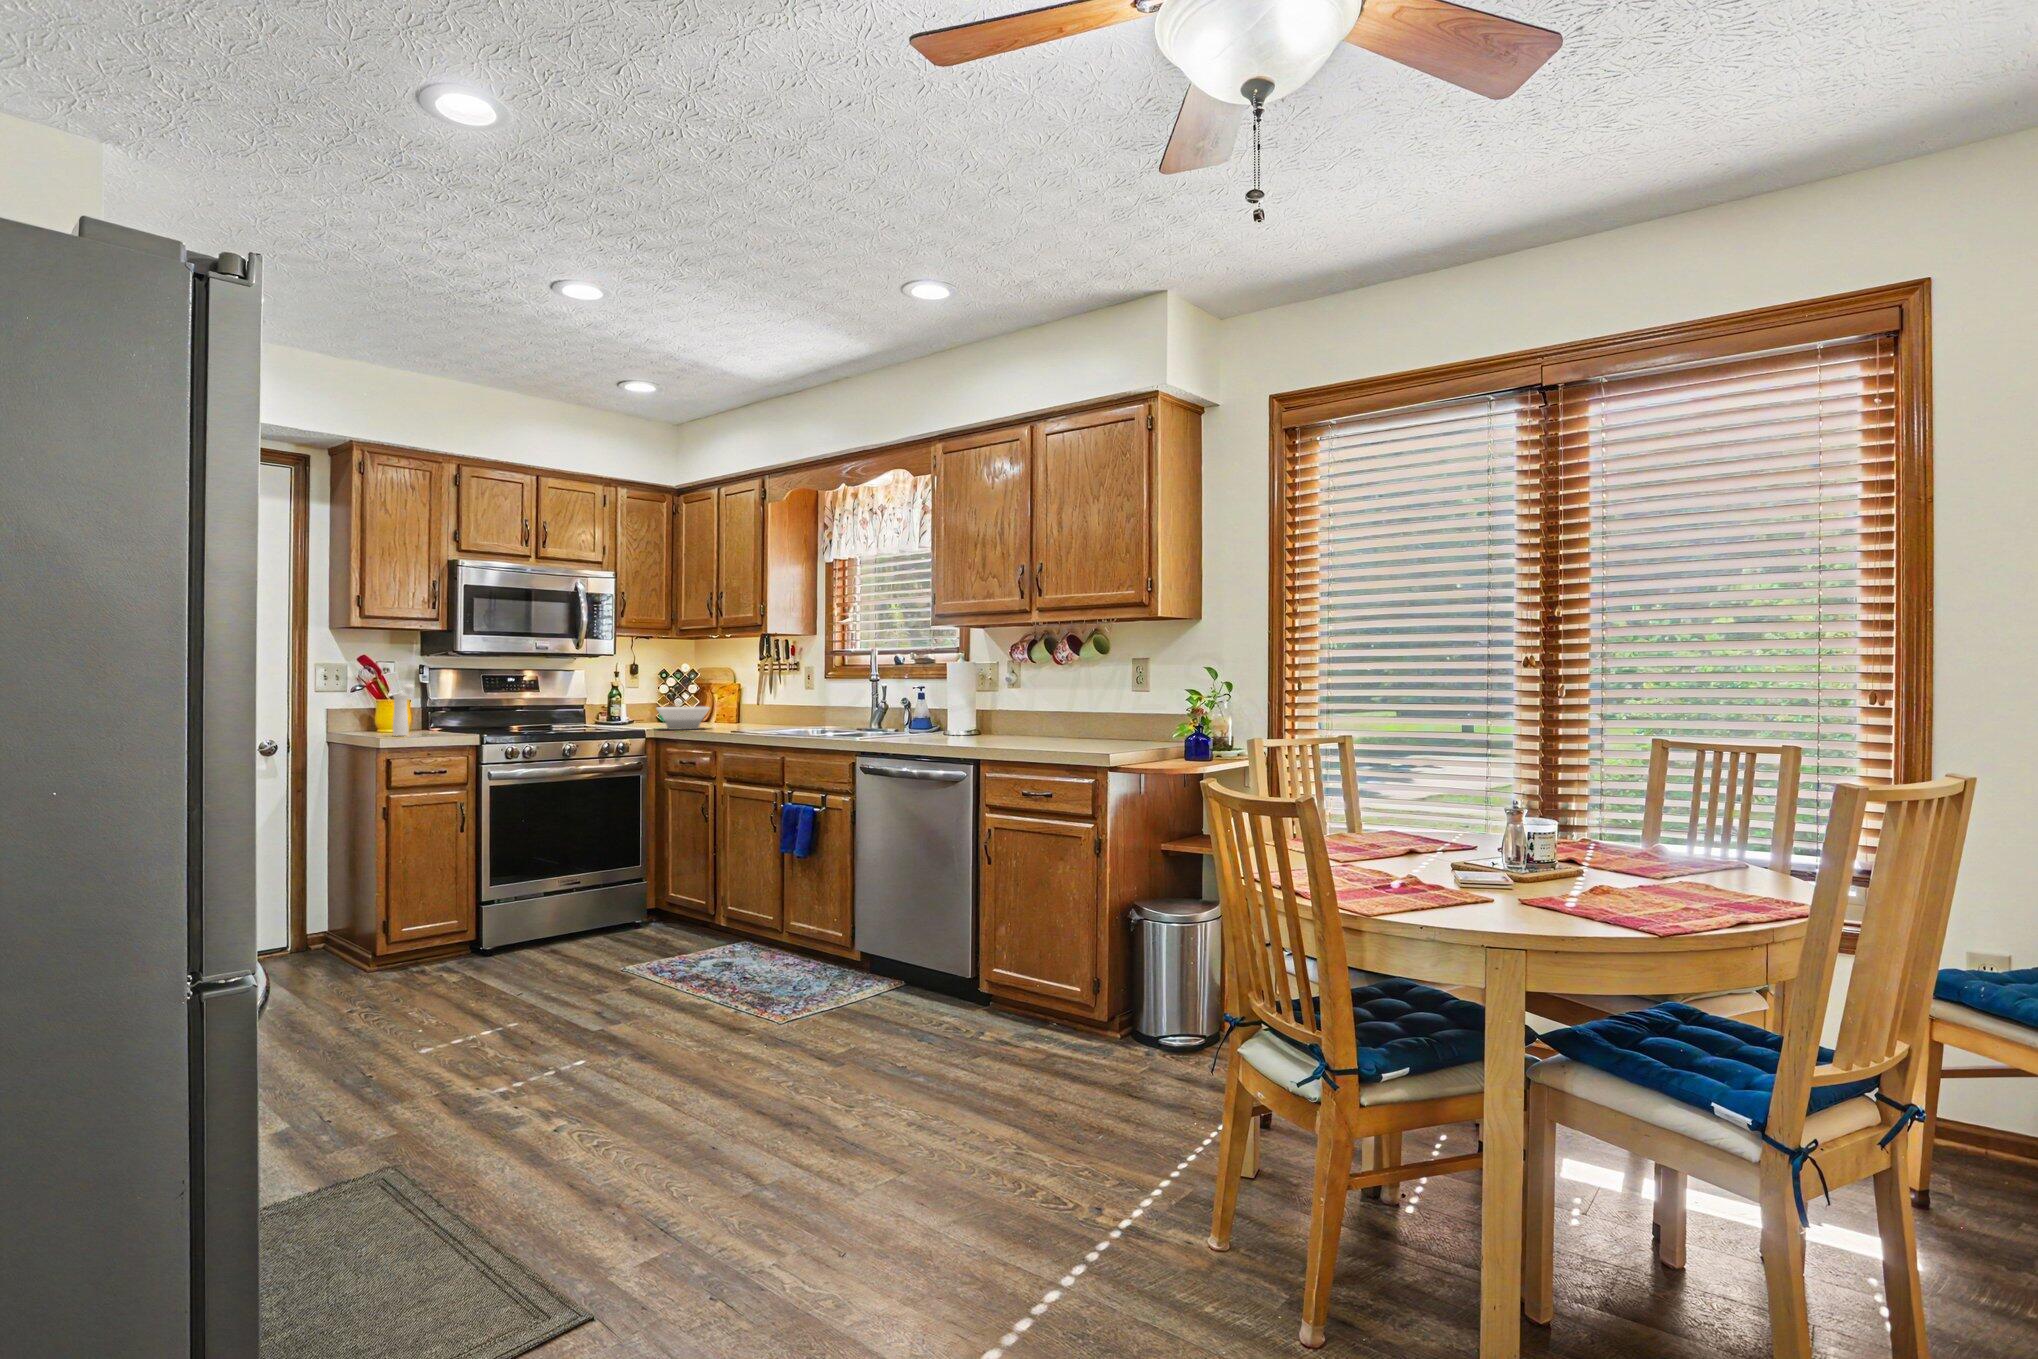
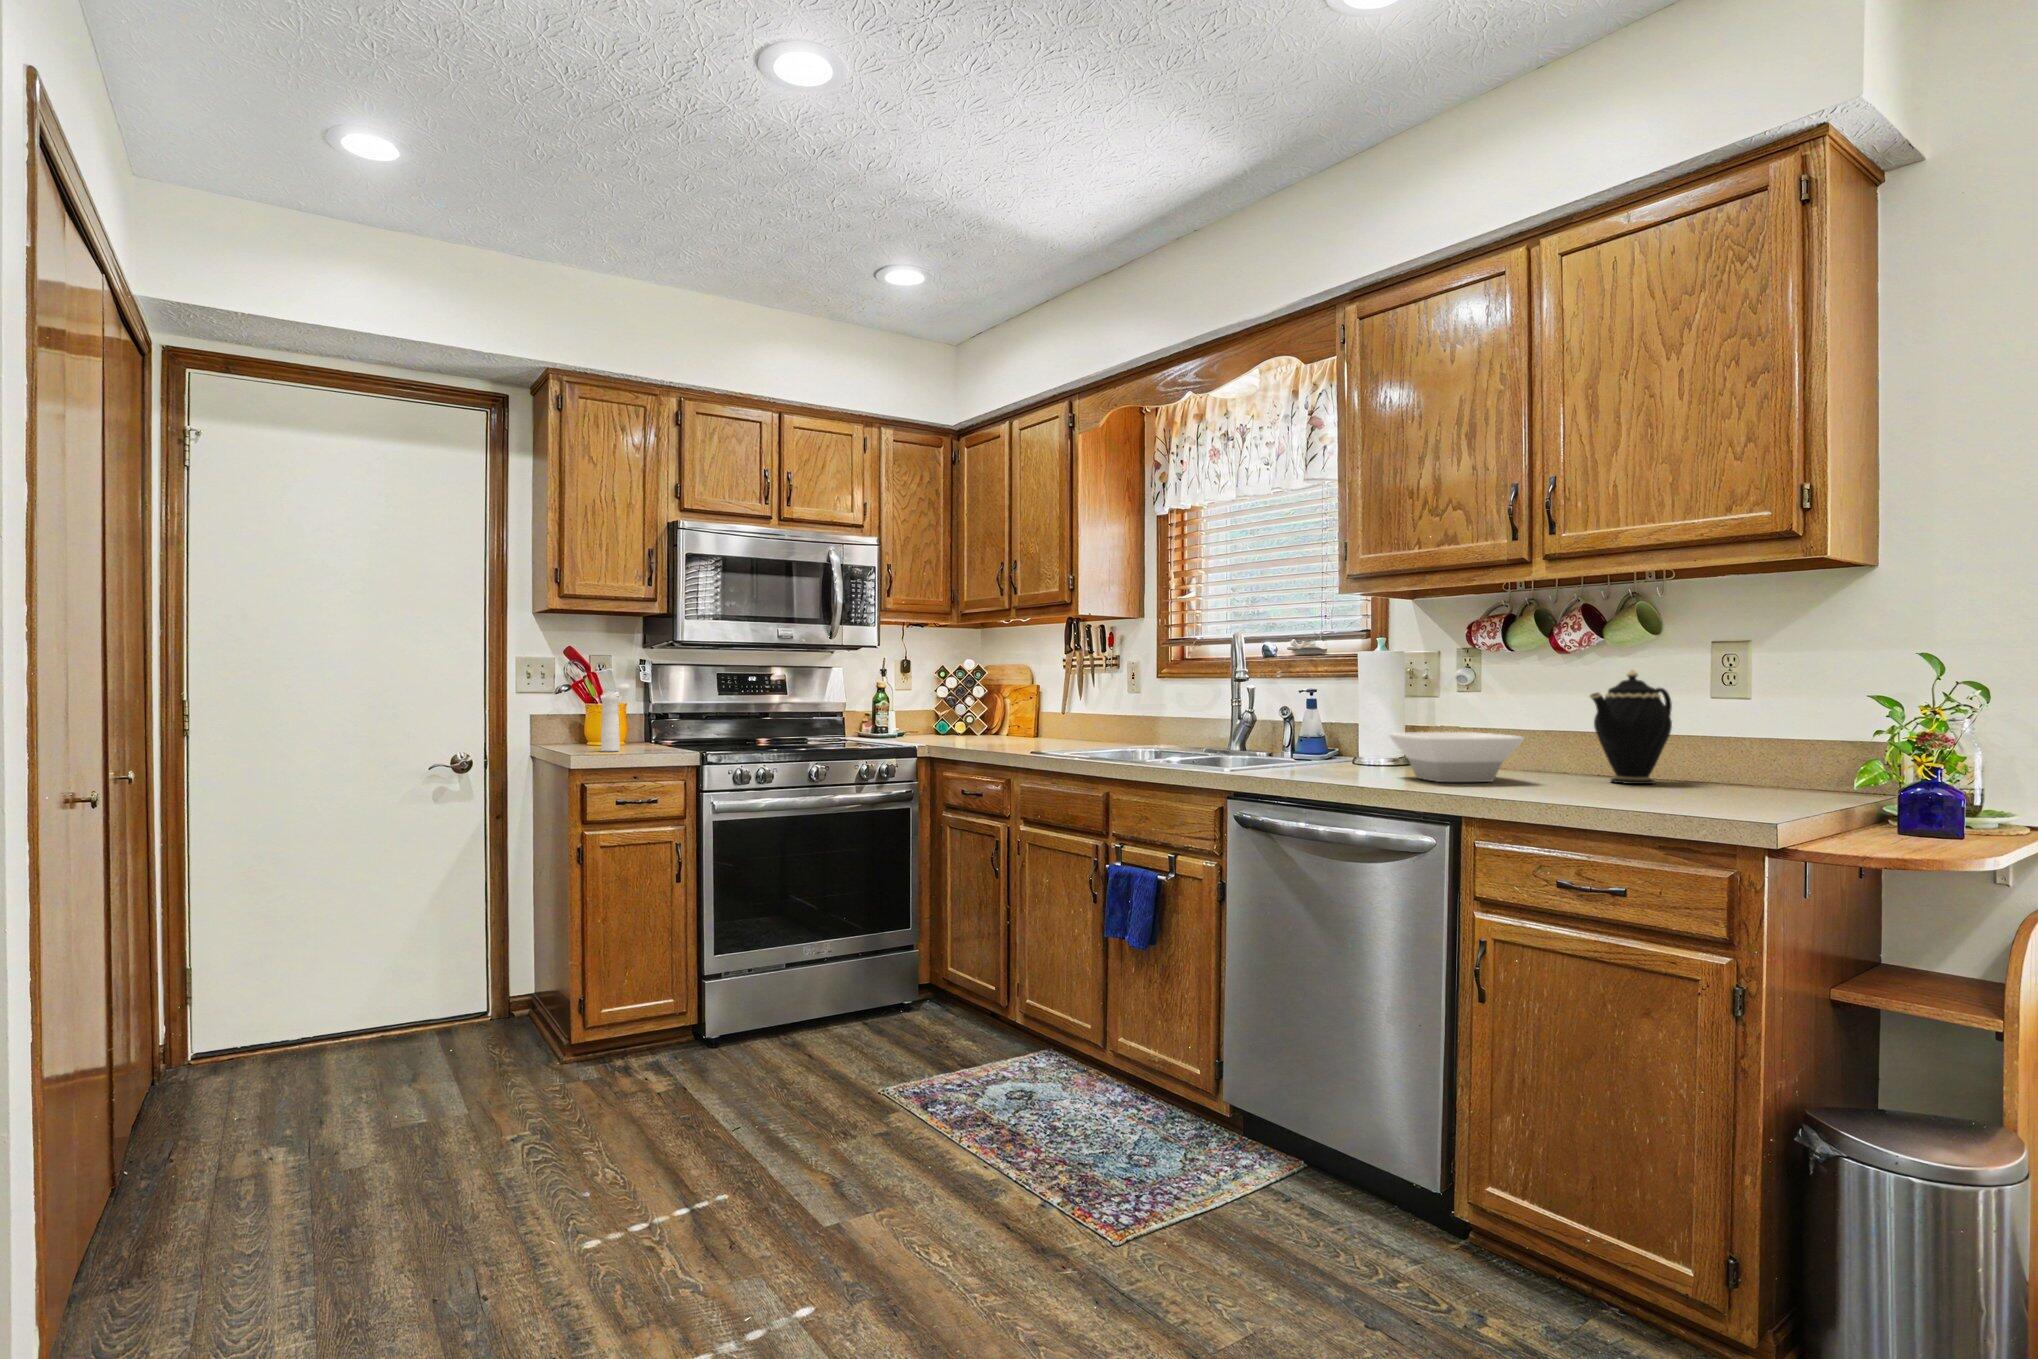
teapot: none [1058,676,1109,741] -> present [1589,670,1672,784]
bowl: present [657,707,710,730] -> present [1389,732,1524,782]

